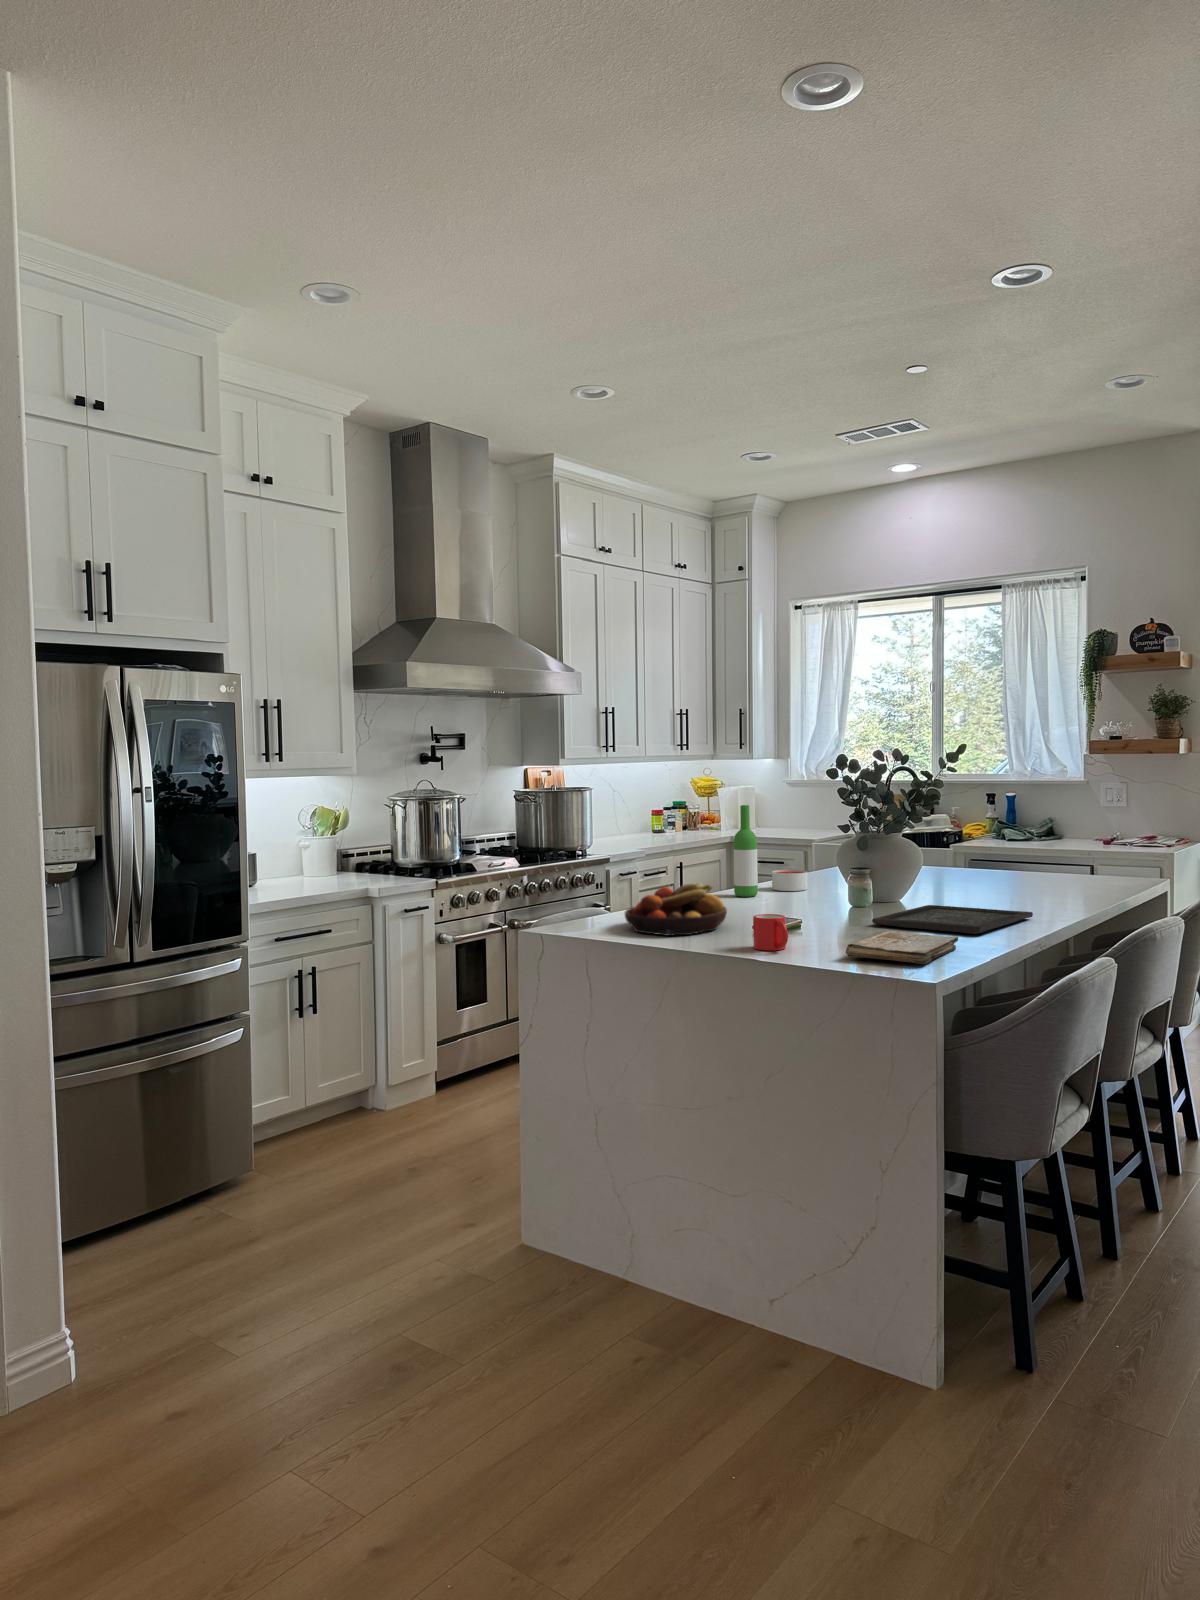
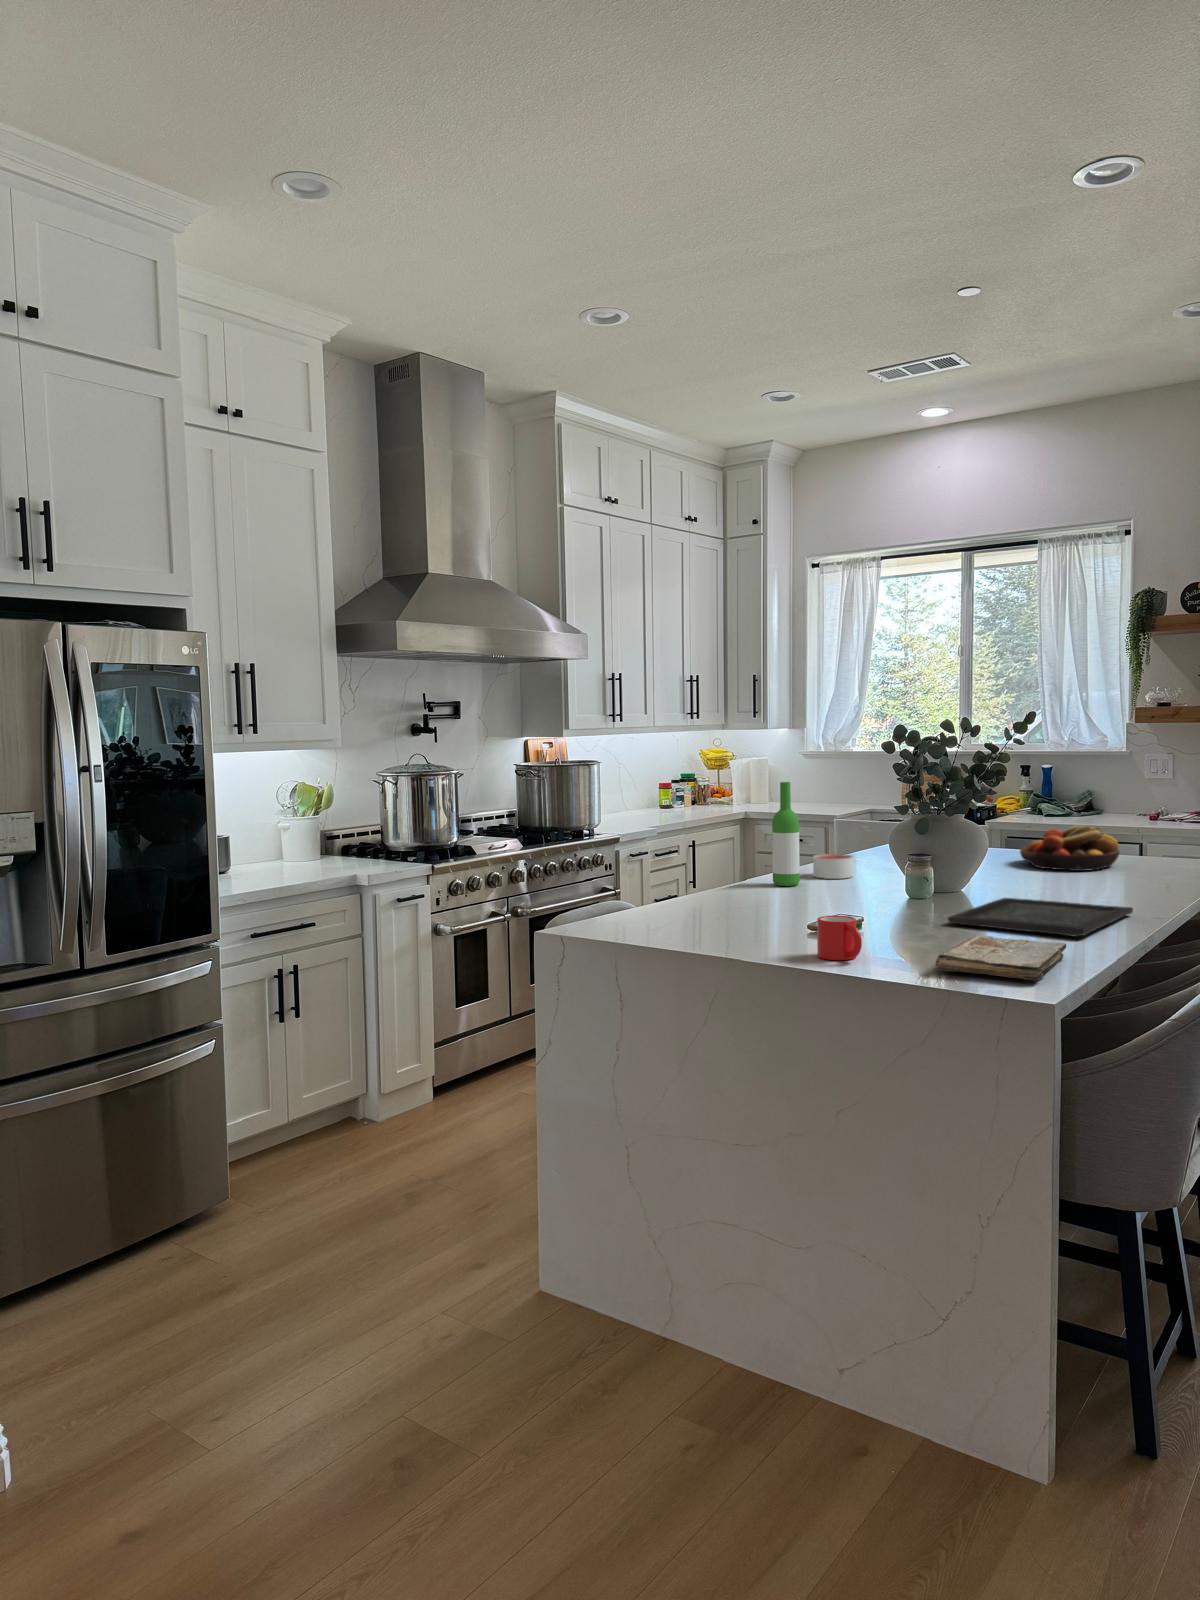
fruit bowl: present [625,883,727,935] -> present [1020,826,1120,871]

